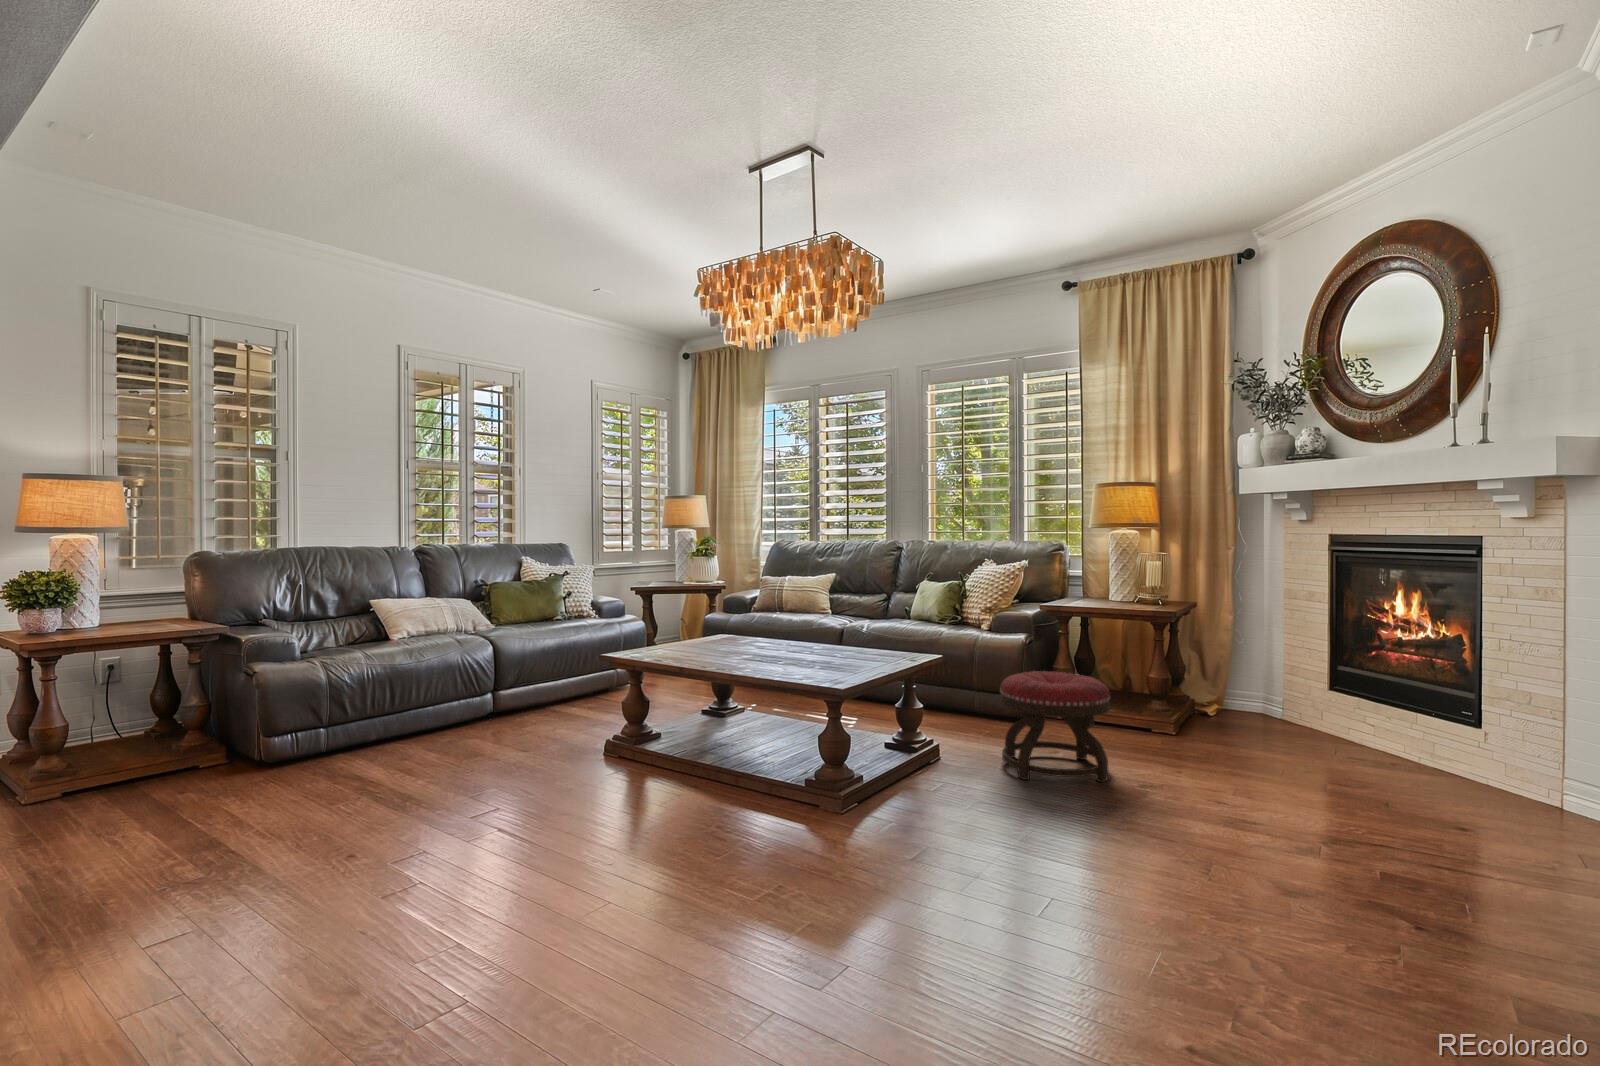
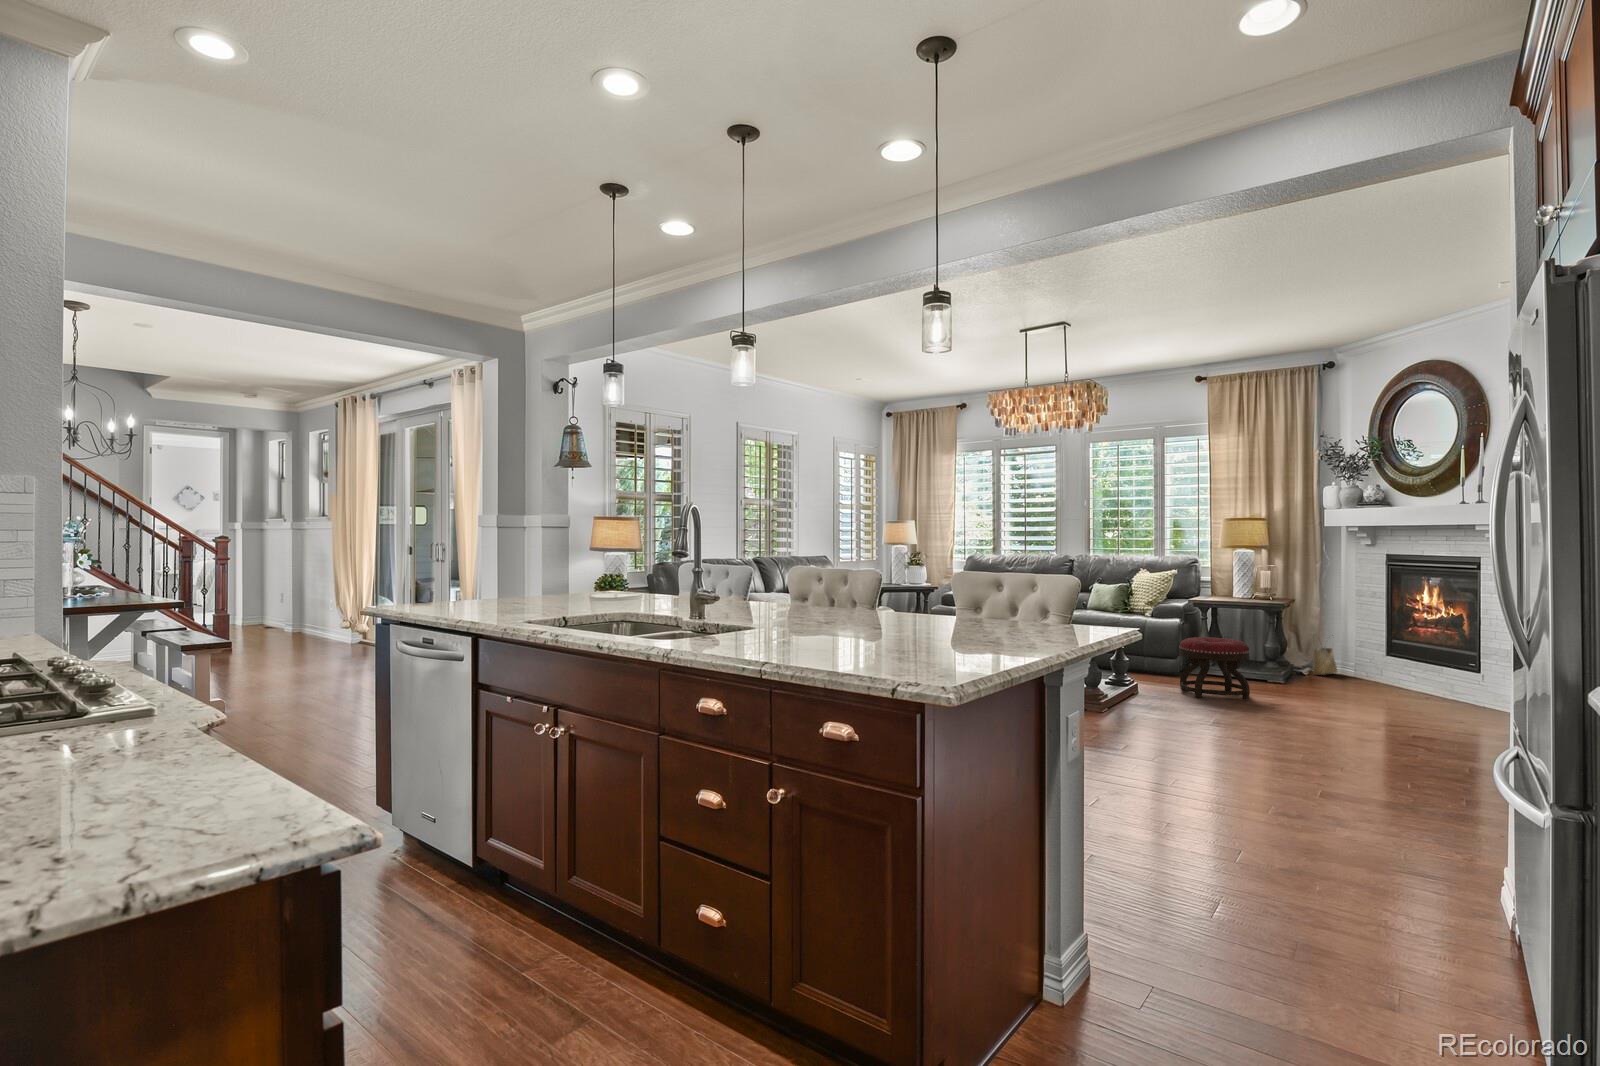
woven basket: none [1223,656,1259,719] -> present [1313,648,1338,675]

